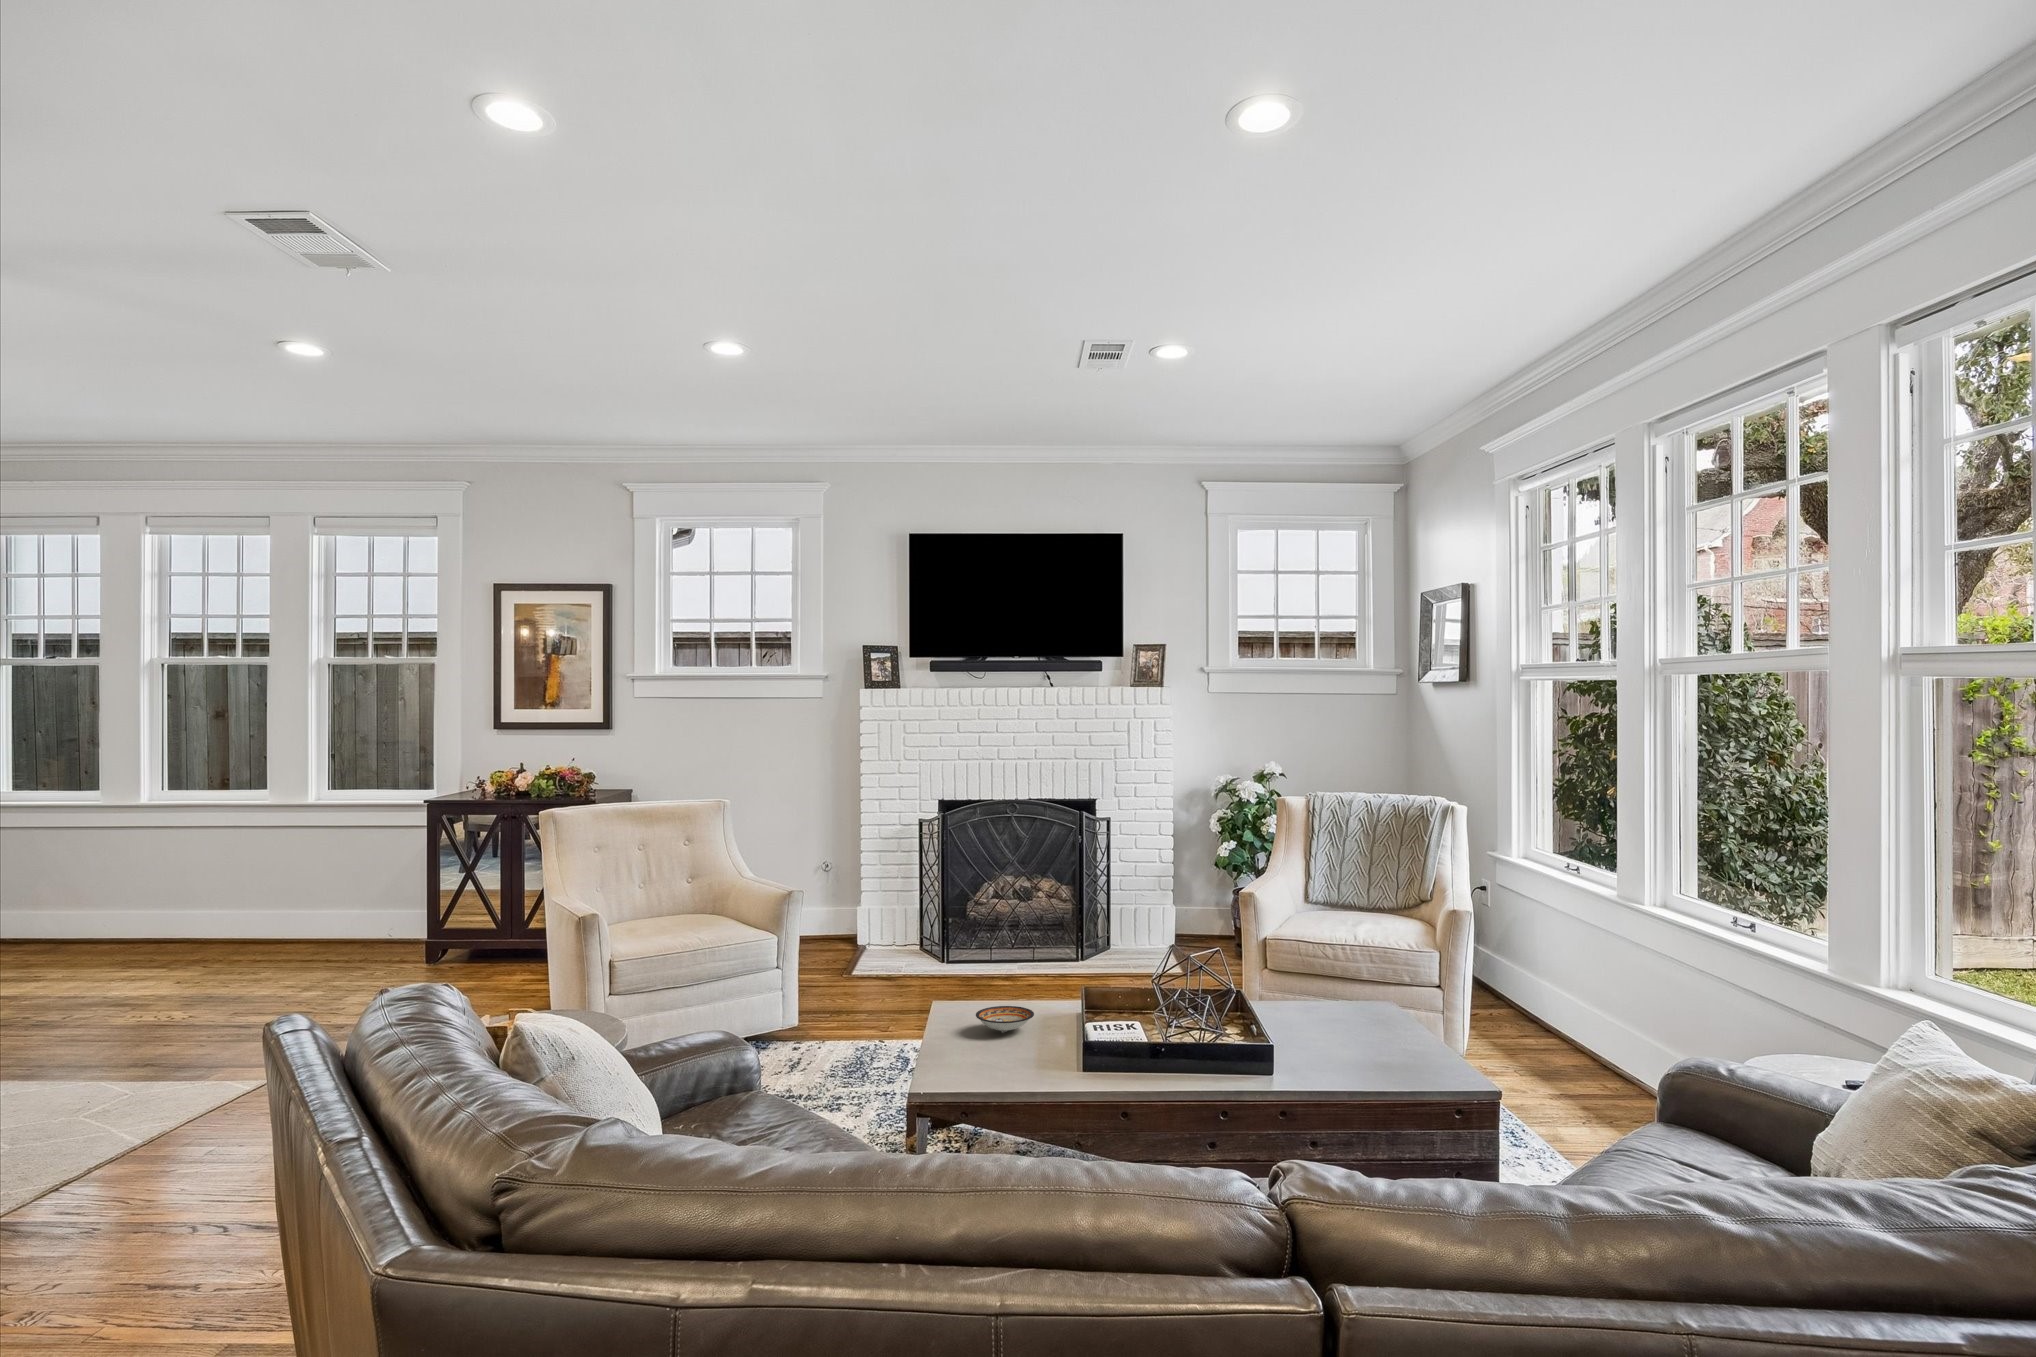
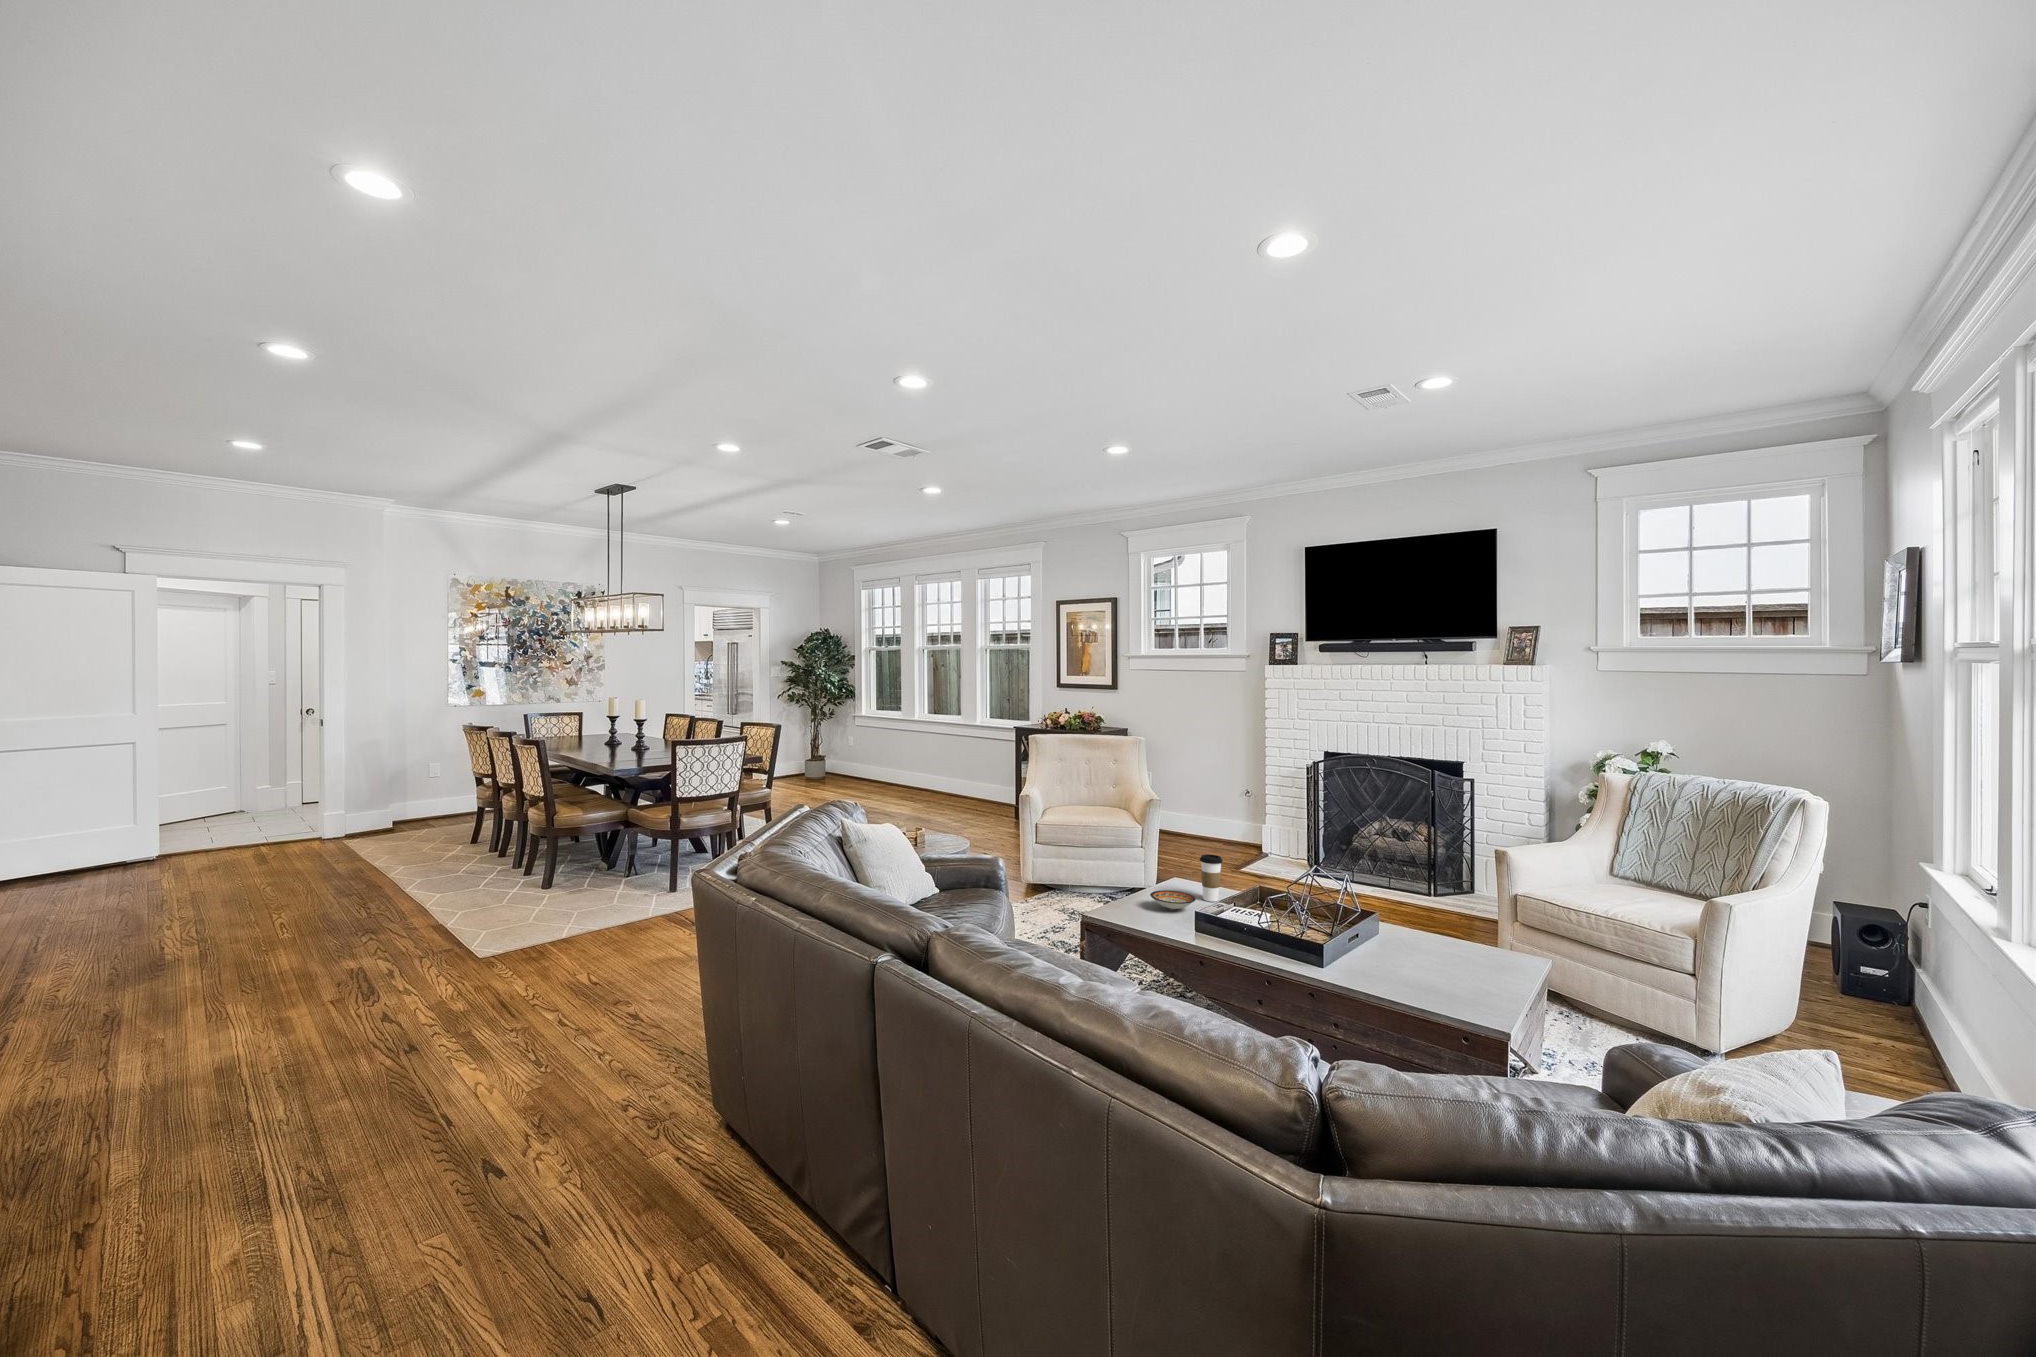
coffee cup: none [1008,949,1038,1011] -> present [1200,854,1223,902]

